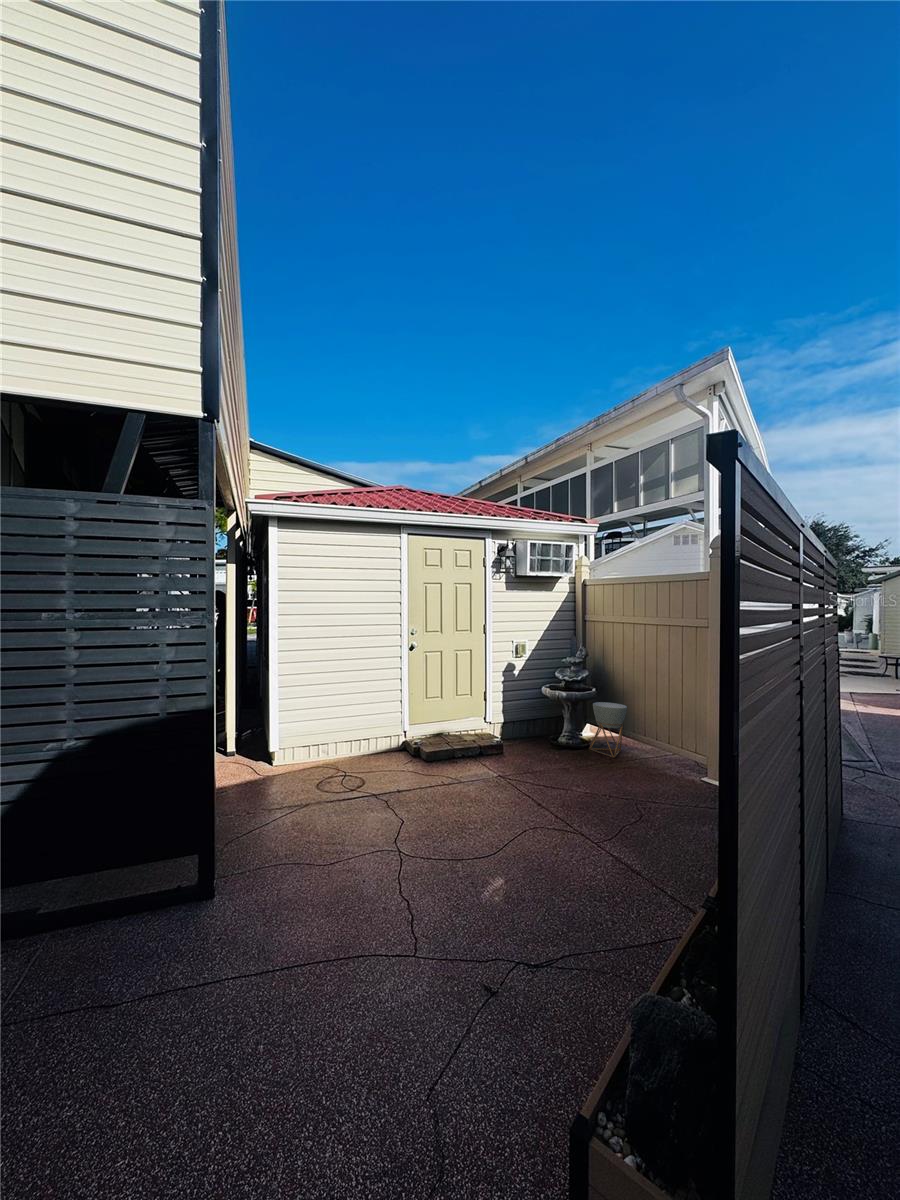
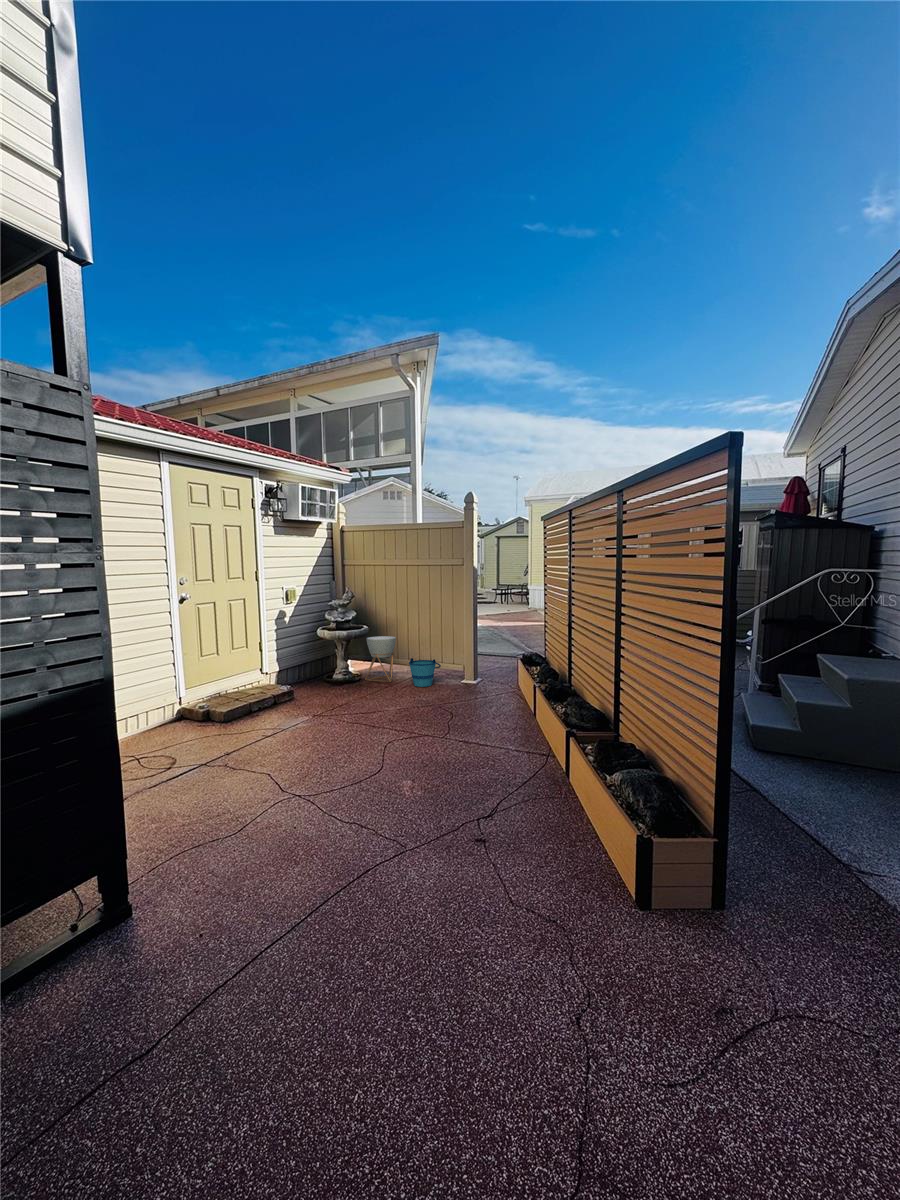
bucket: none [631,735,674,774] -> present [409,658,441,687]

